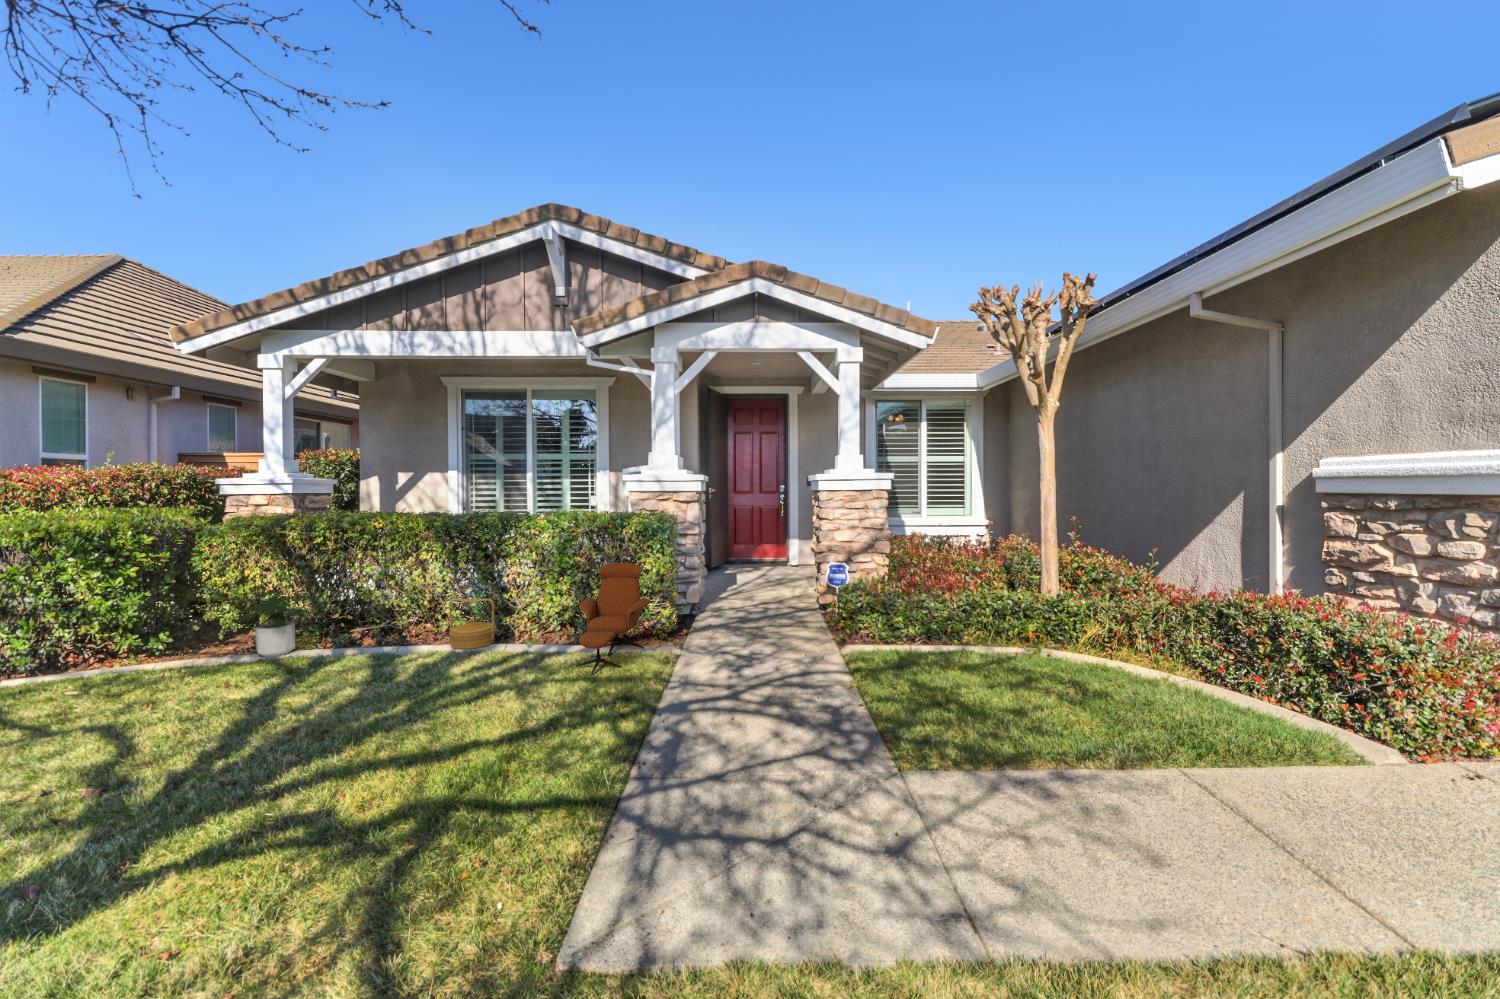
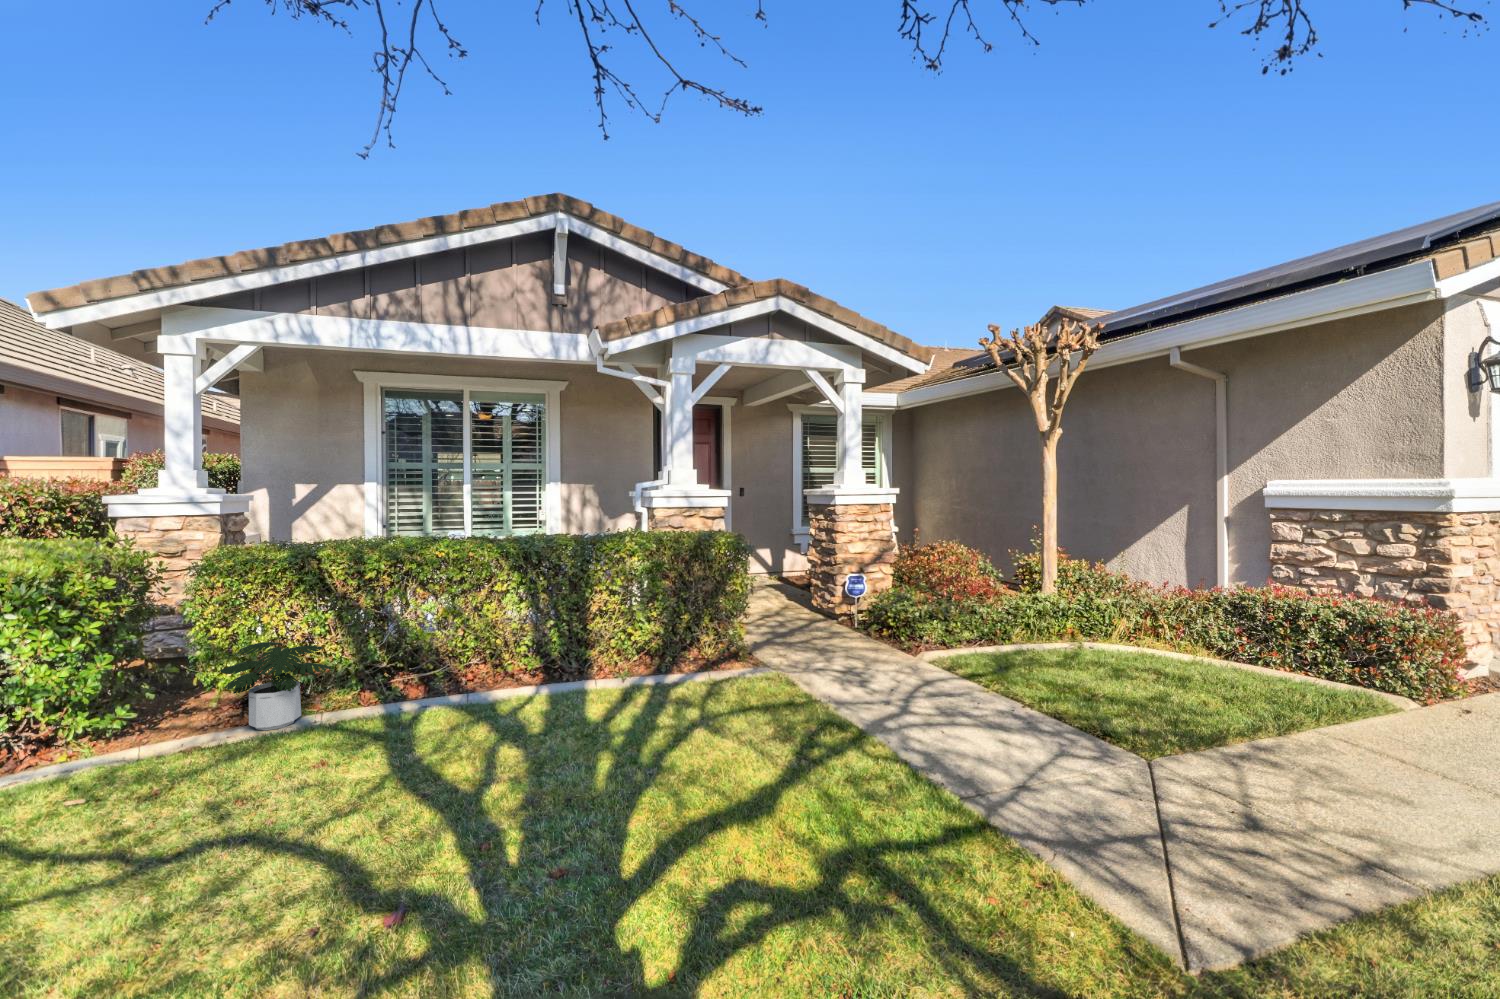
lounge chair: present [576,563,649,675] -> none [668,586,742,711]
woven basket: present [449,598,495,649] -> none [503,634,560,696]

